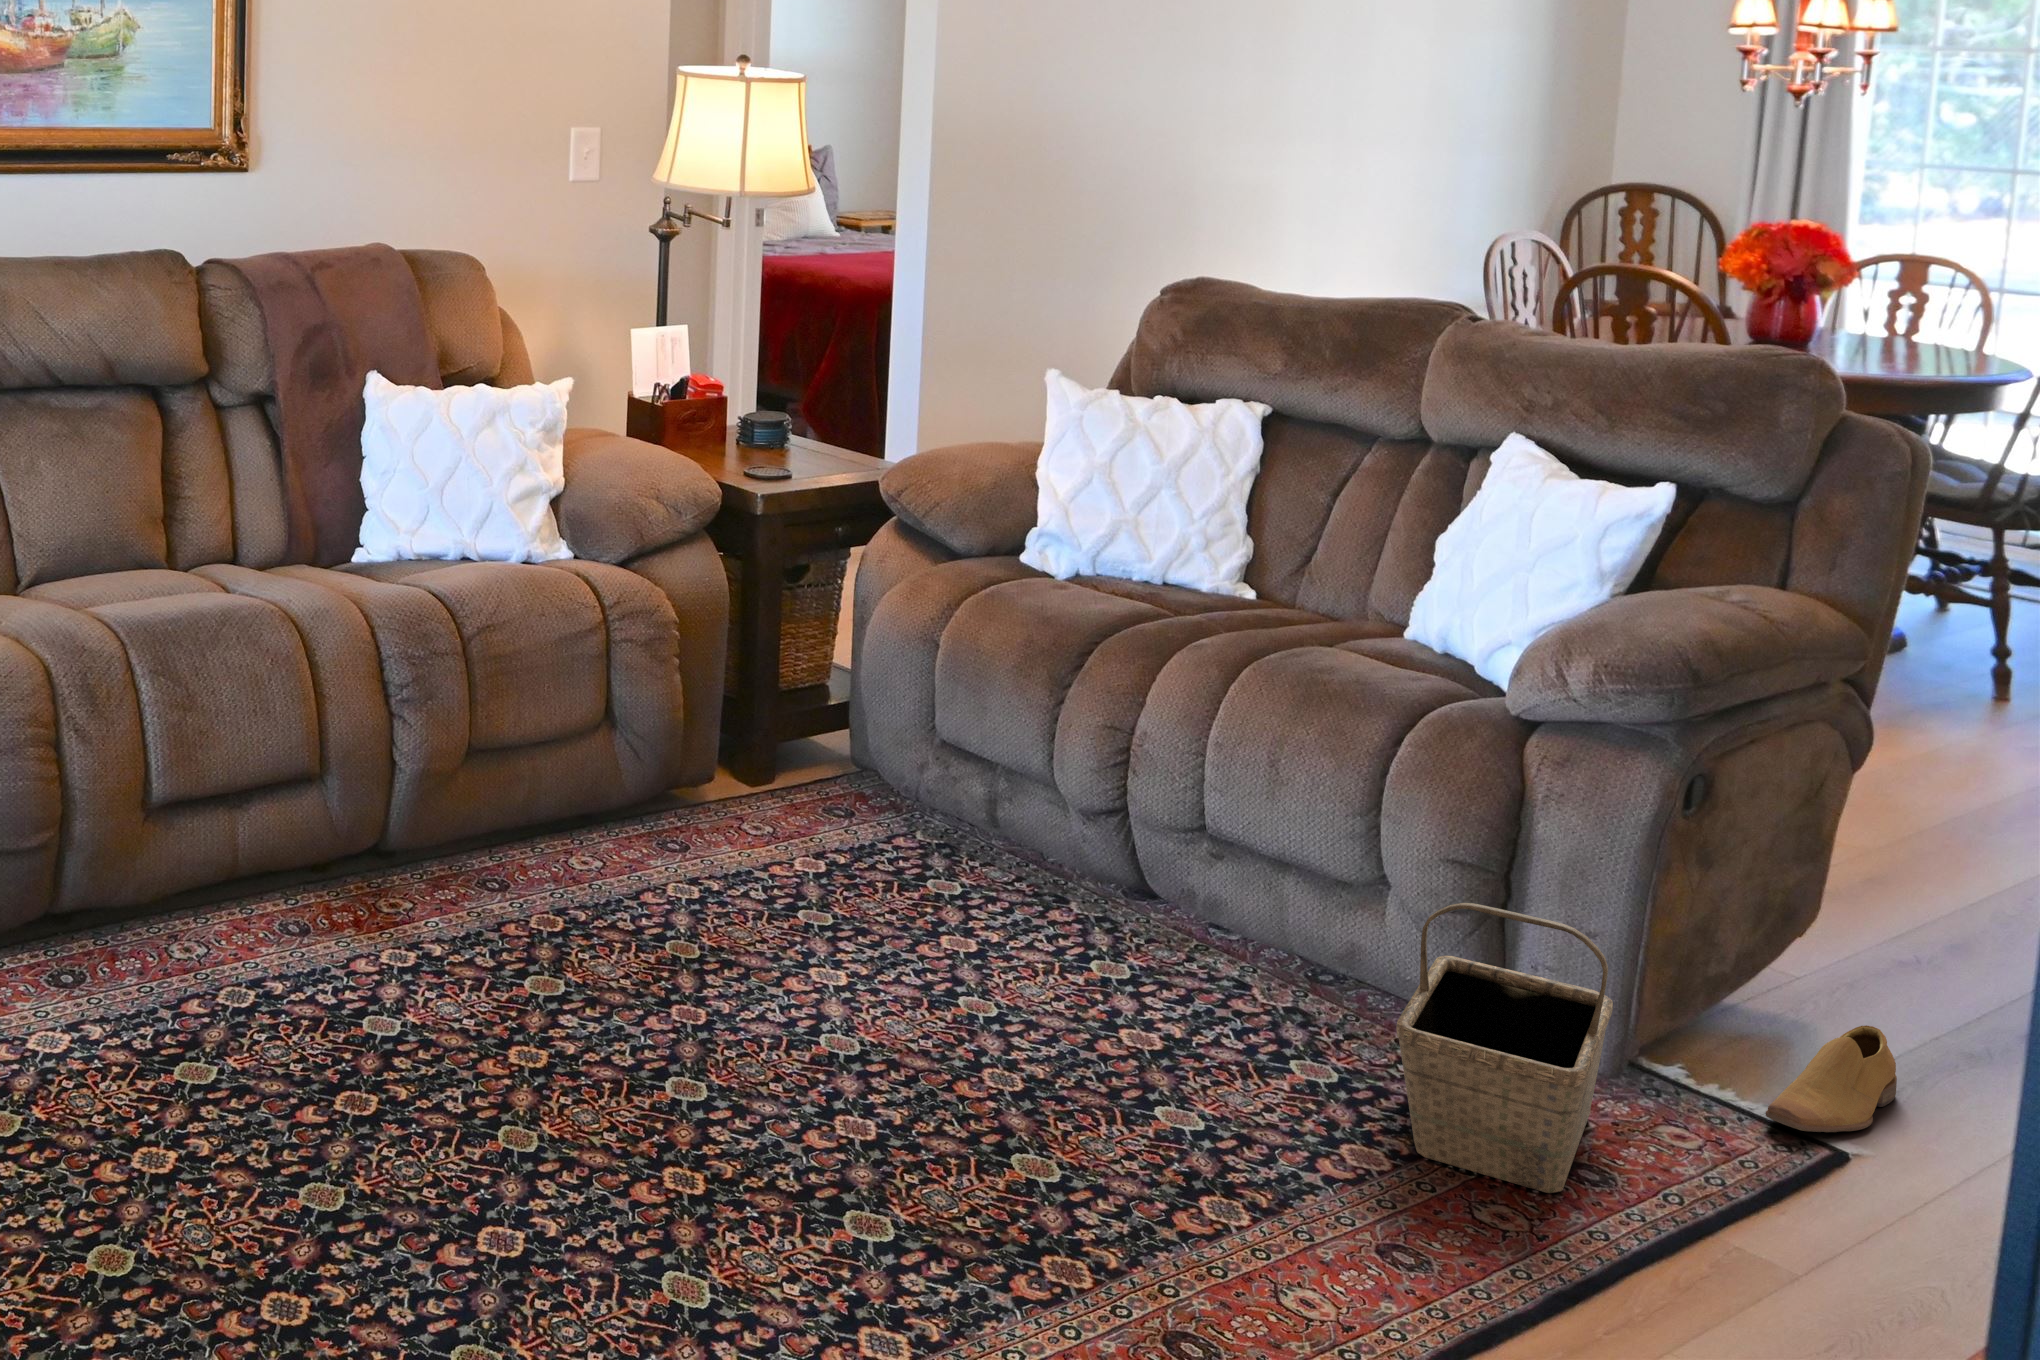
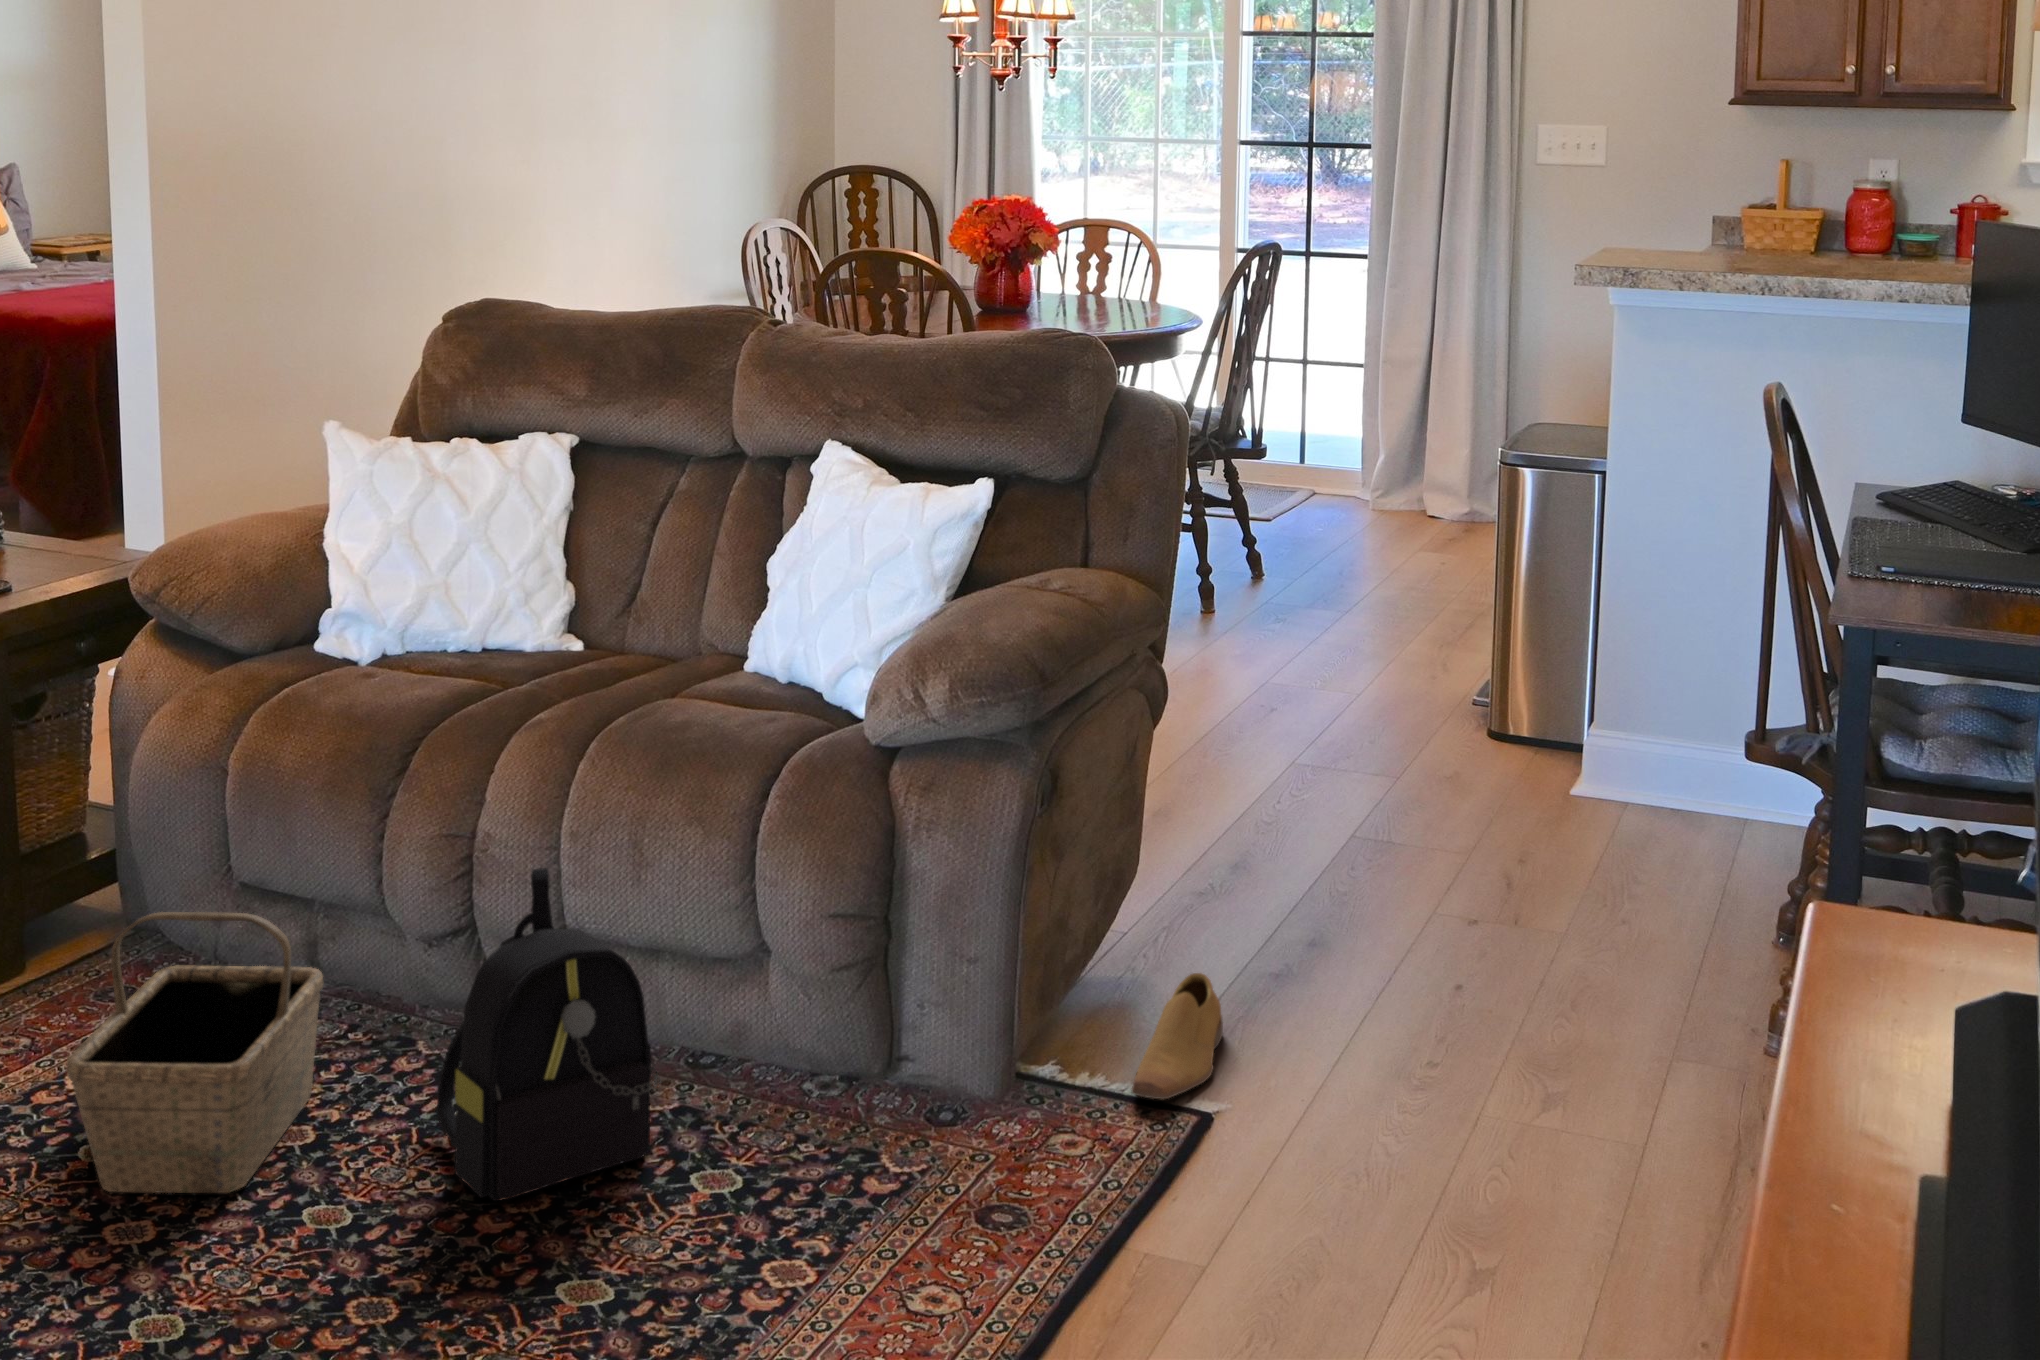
backpack: none [1076,765,1272,1036] -> present [437,868,661,1201]
basket: present [1396,903,1613,1193] -> present [67,912,323,1193]

